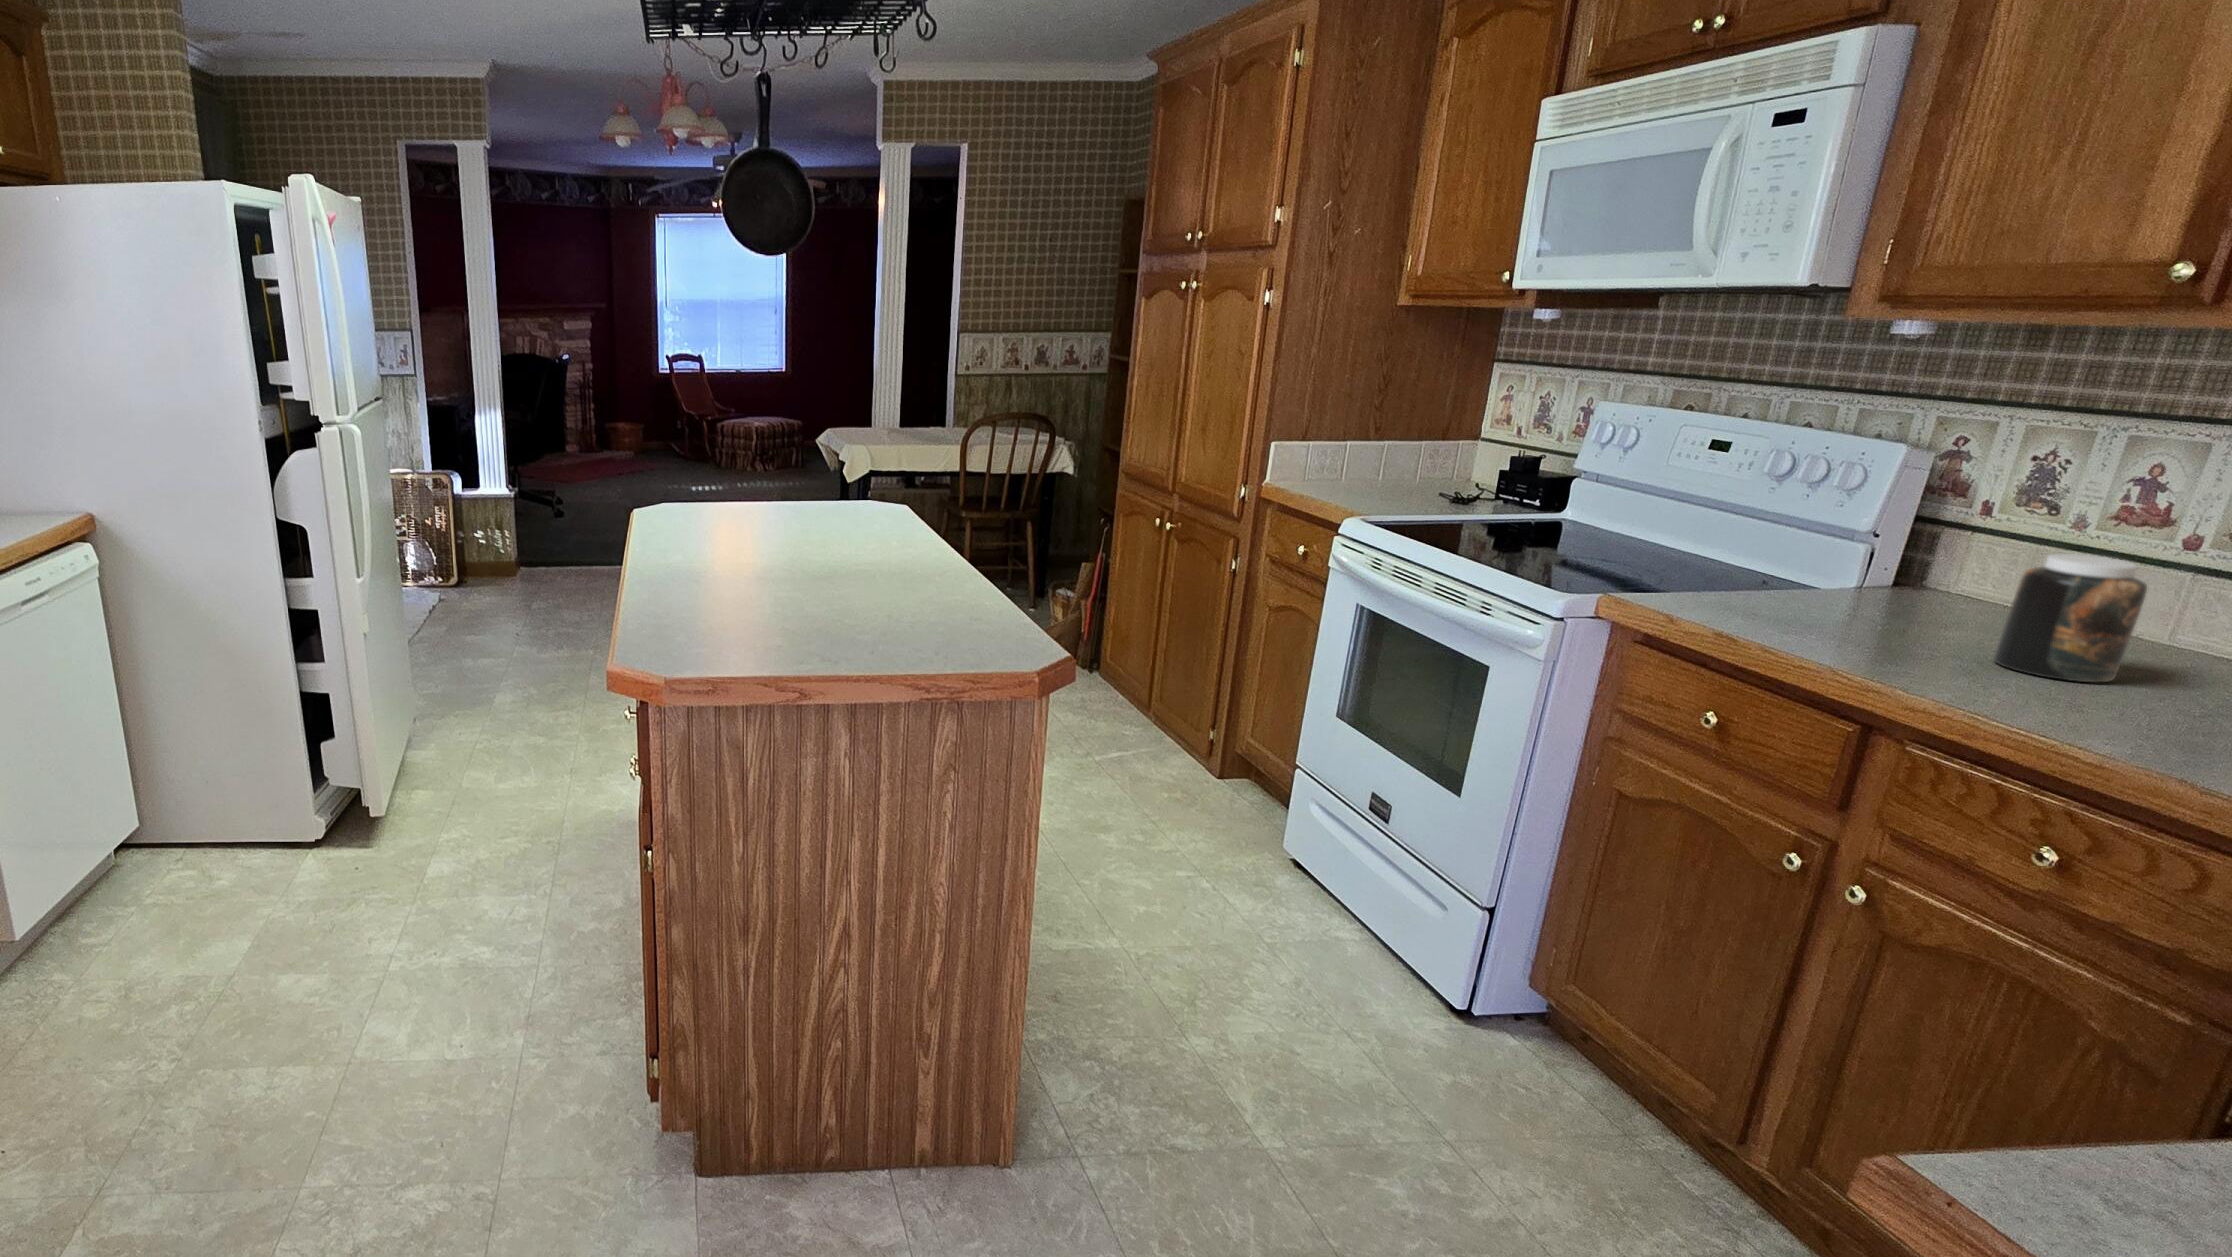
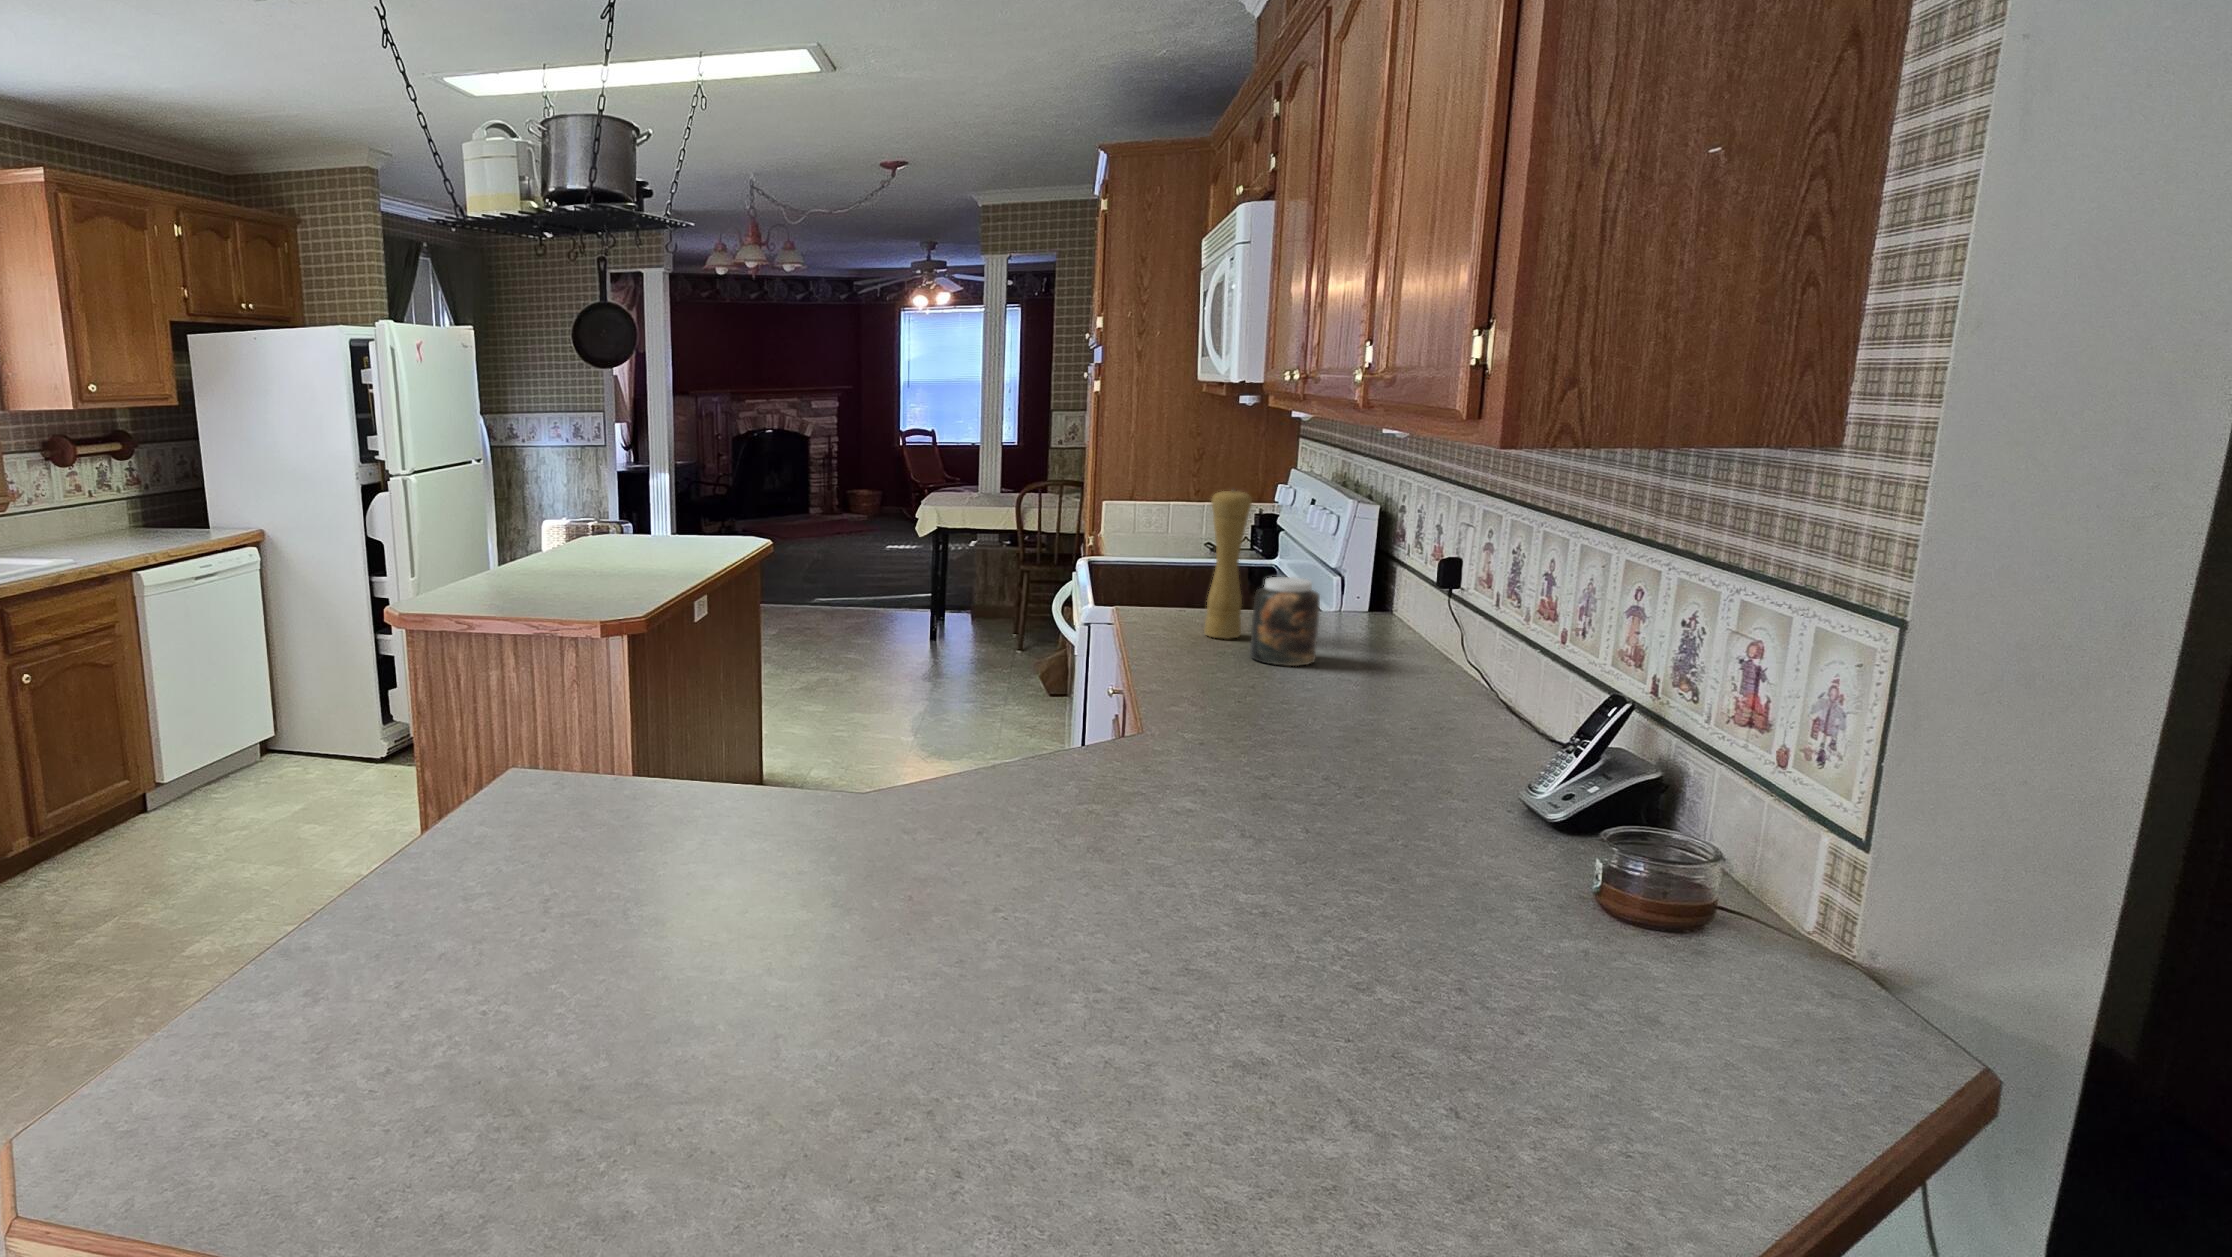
pepper mill: none [1839,427,1966,639] -> present [1204,489,1252,639]

